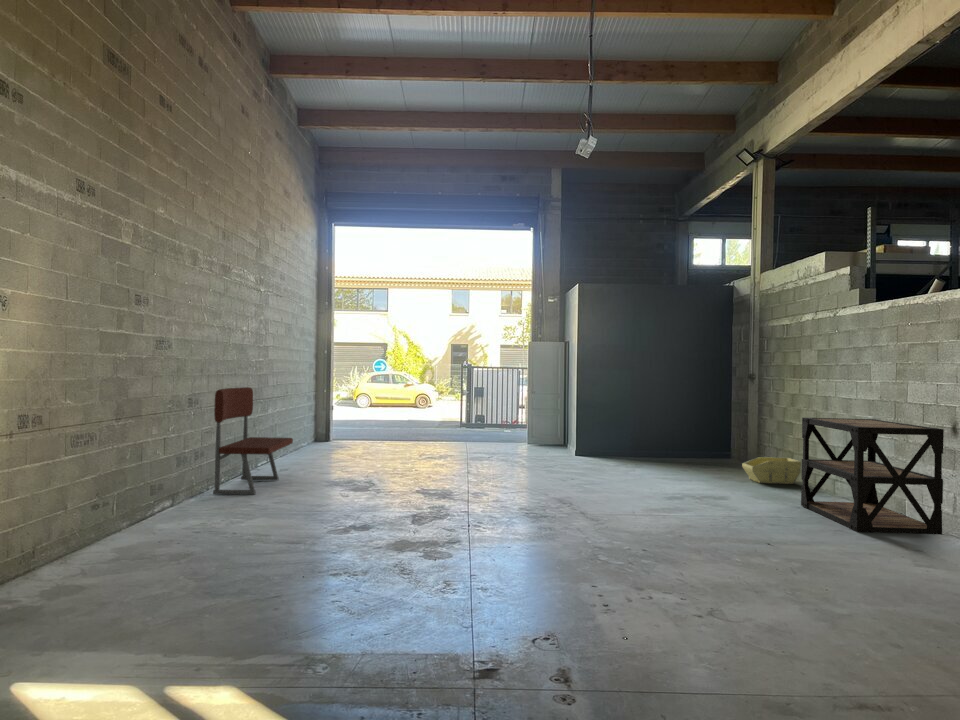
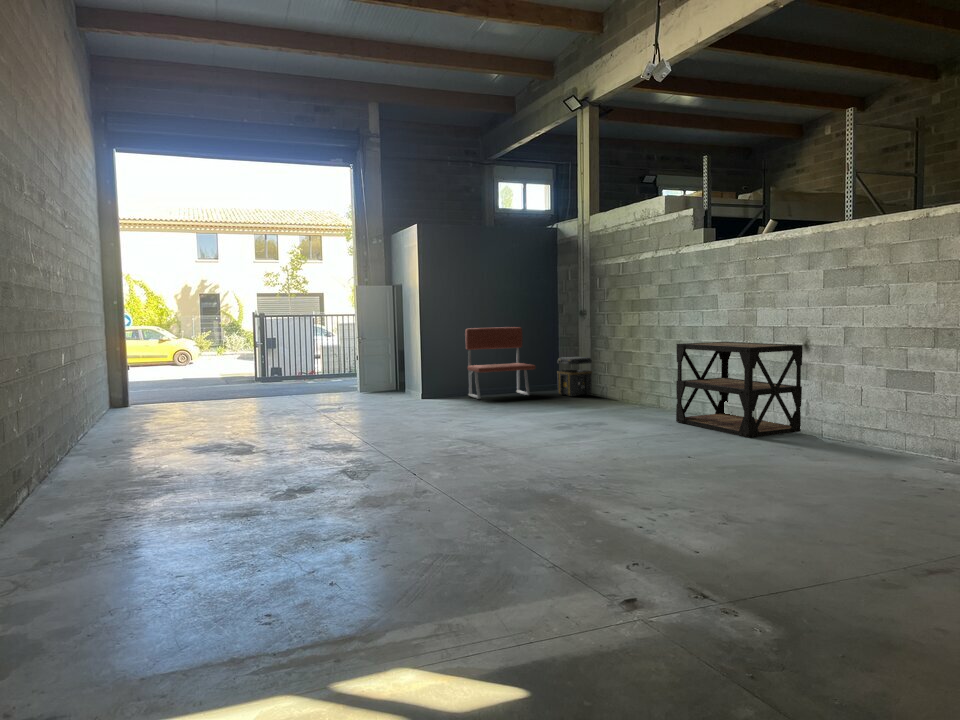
bench: present [213,387,293,495] -> present [465,327,536,399]
toolbox: none [718,425,758,468] -> present [557,357,592,397]
storage bin: present [742,457,801,484] -> none [595,382,644,407]

